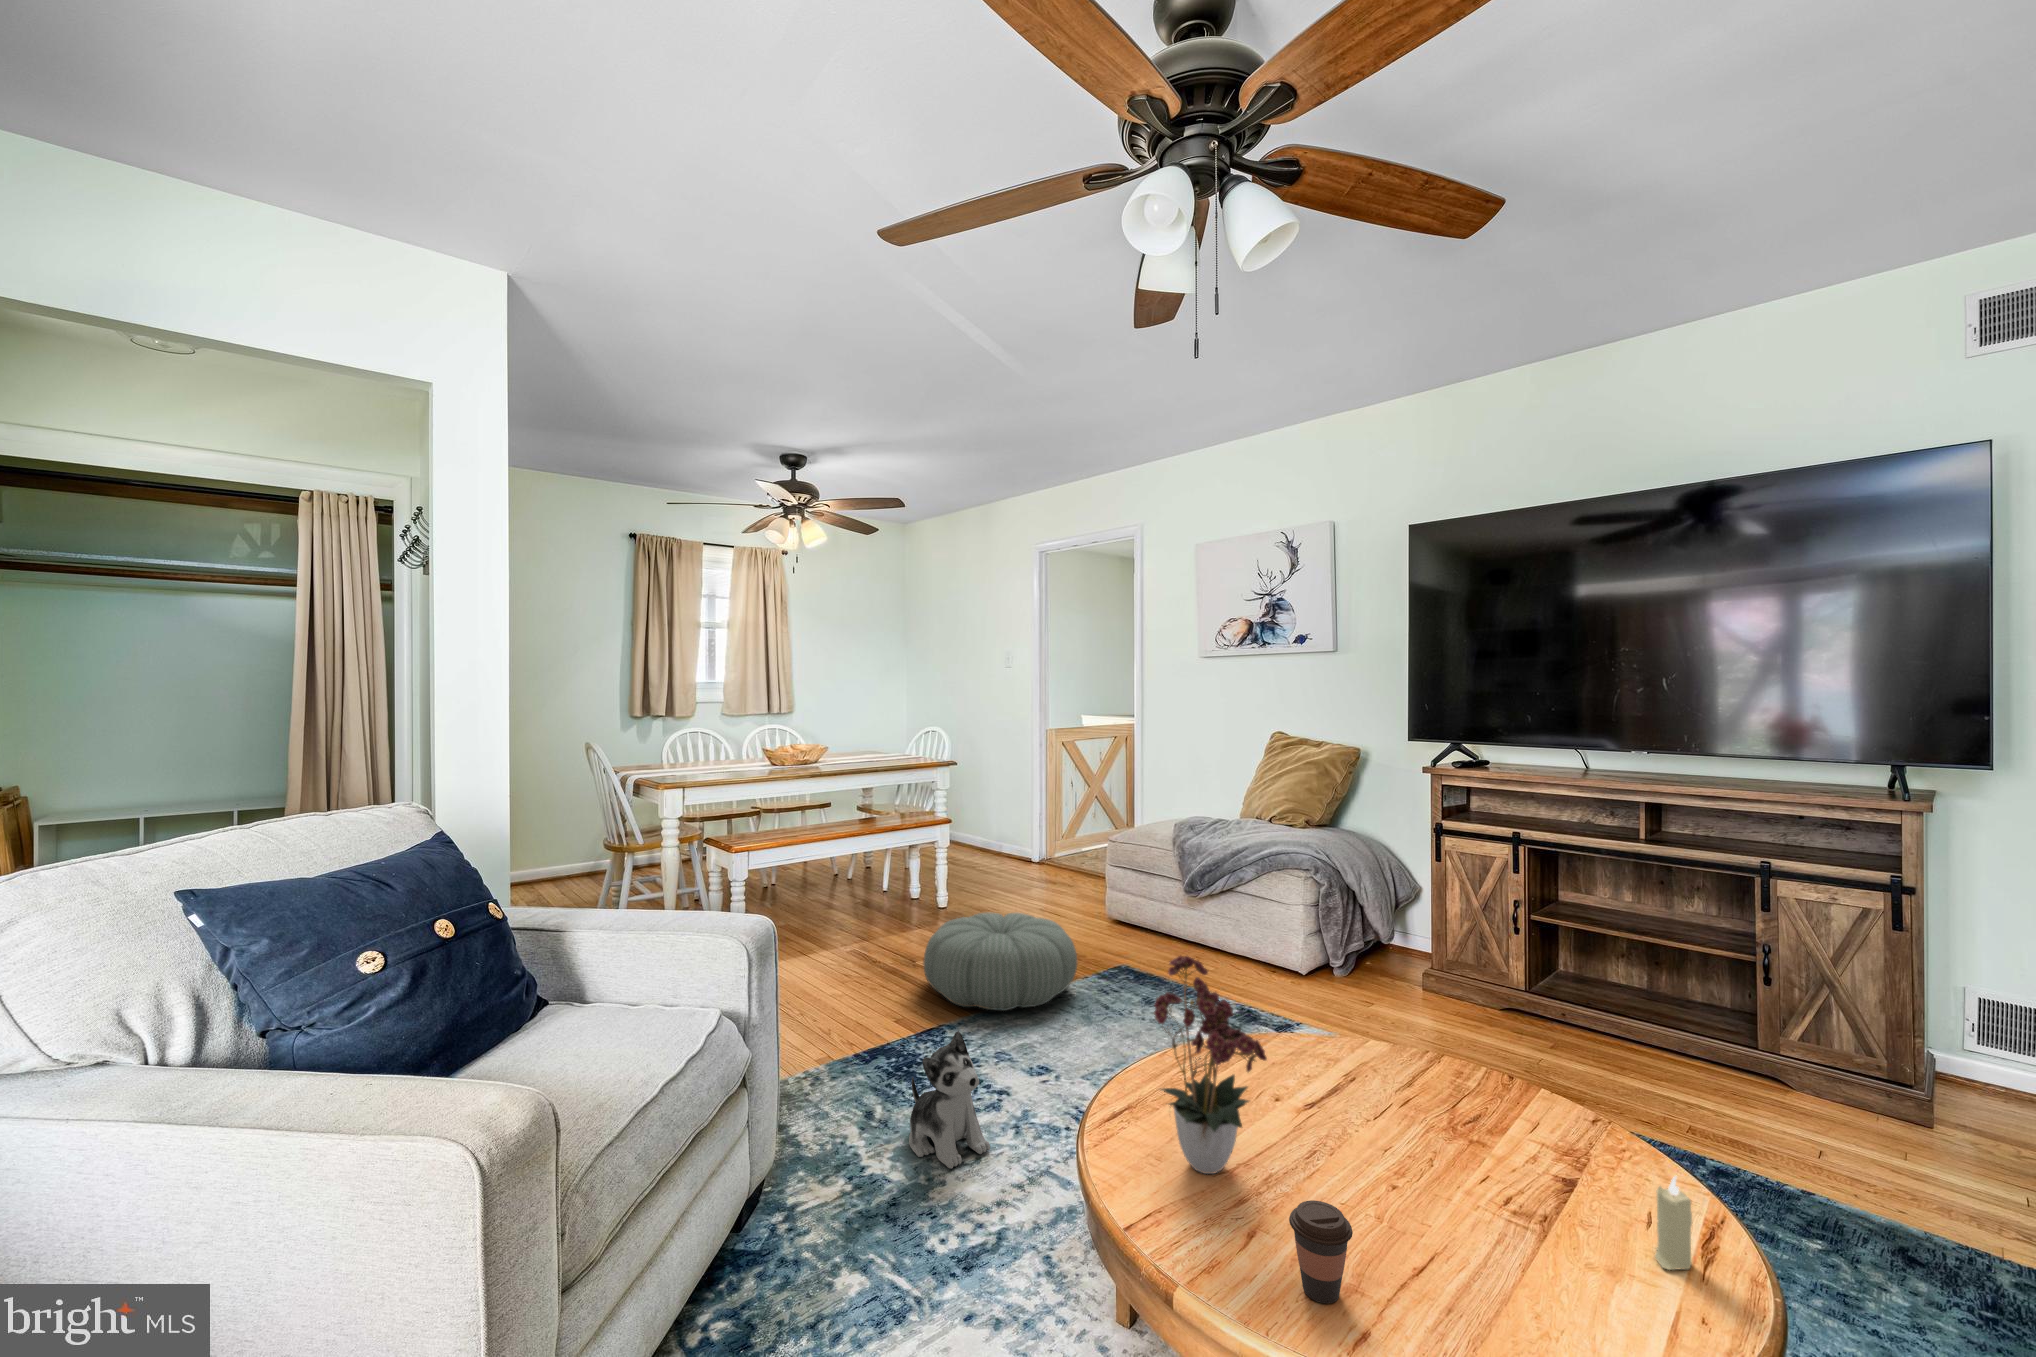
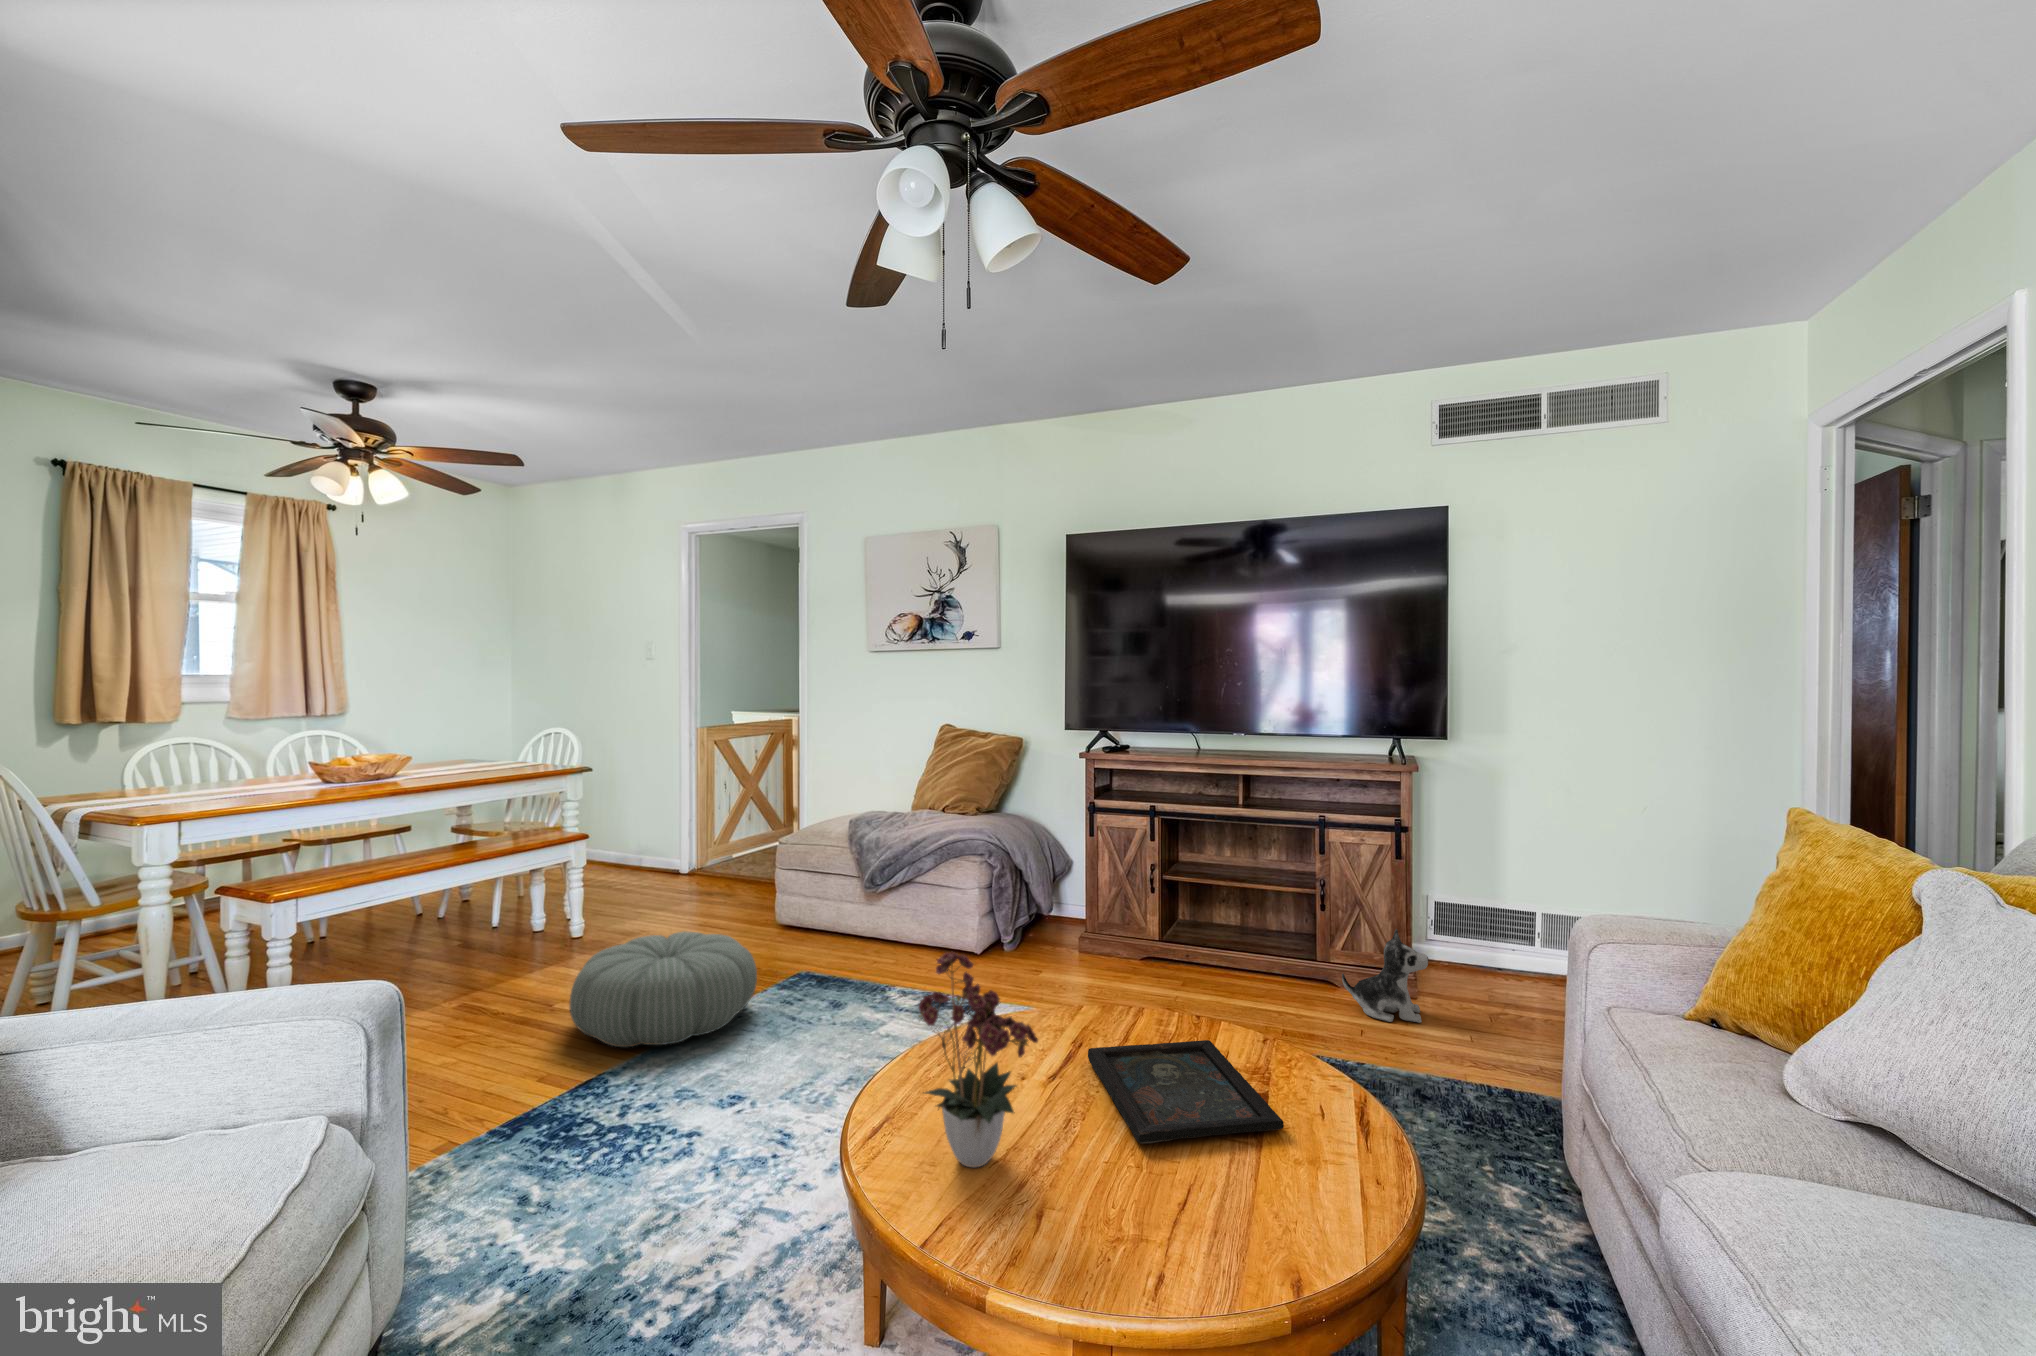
plush toy: present [909,1031,990,1169] -> present [1342,929,1428,1023]
tray: none [1359,1085,1582,1223] -> present [1088,1040,1284,1143]
candle: present [1655,1176,1692,1270] -> none [1334,1072,1360,1149]
coffee cup: present [1289,1200,1353,1303] -> none [1083,1166,1140,1261]

